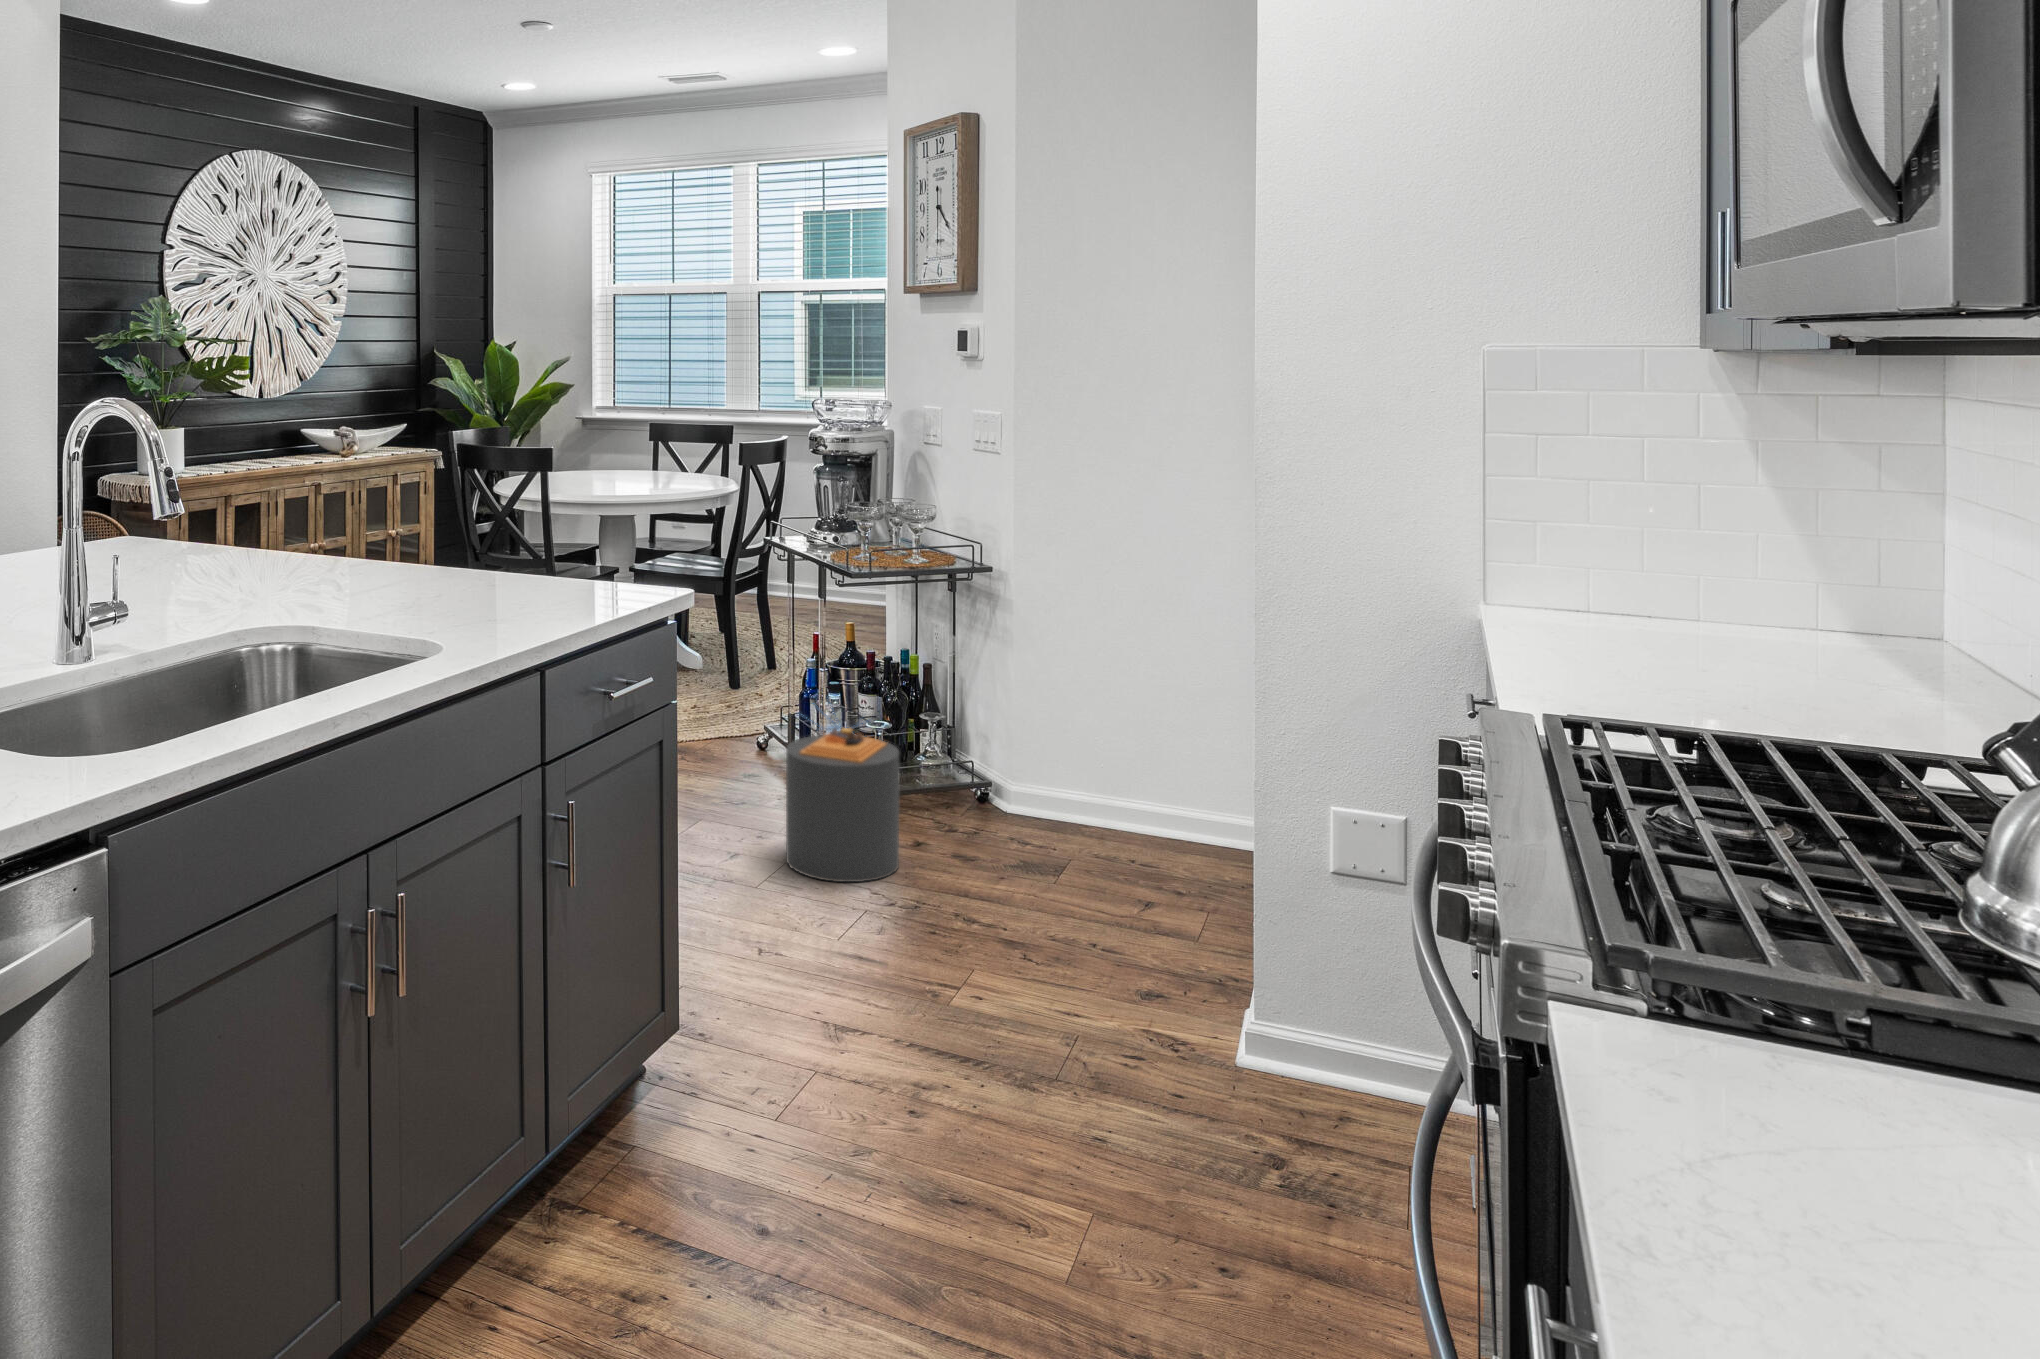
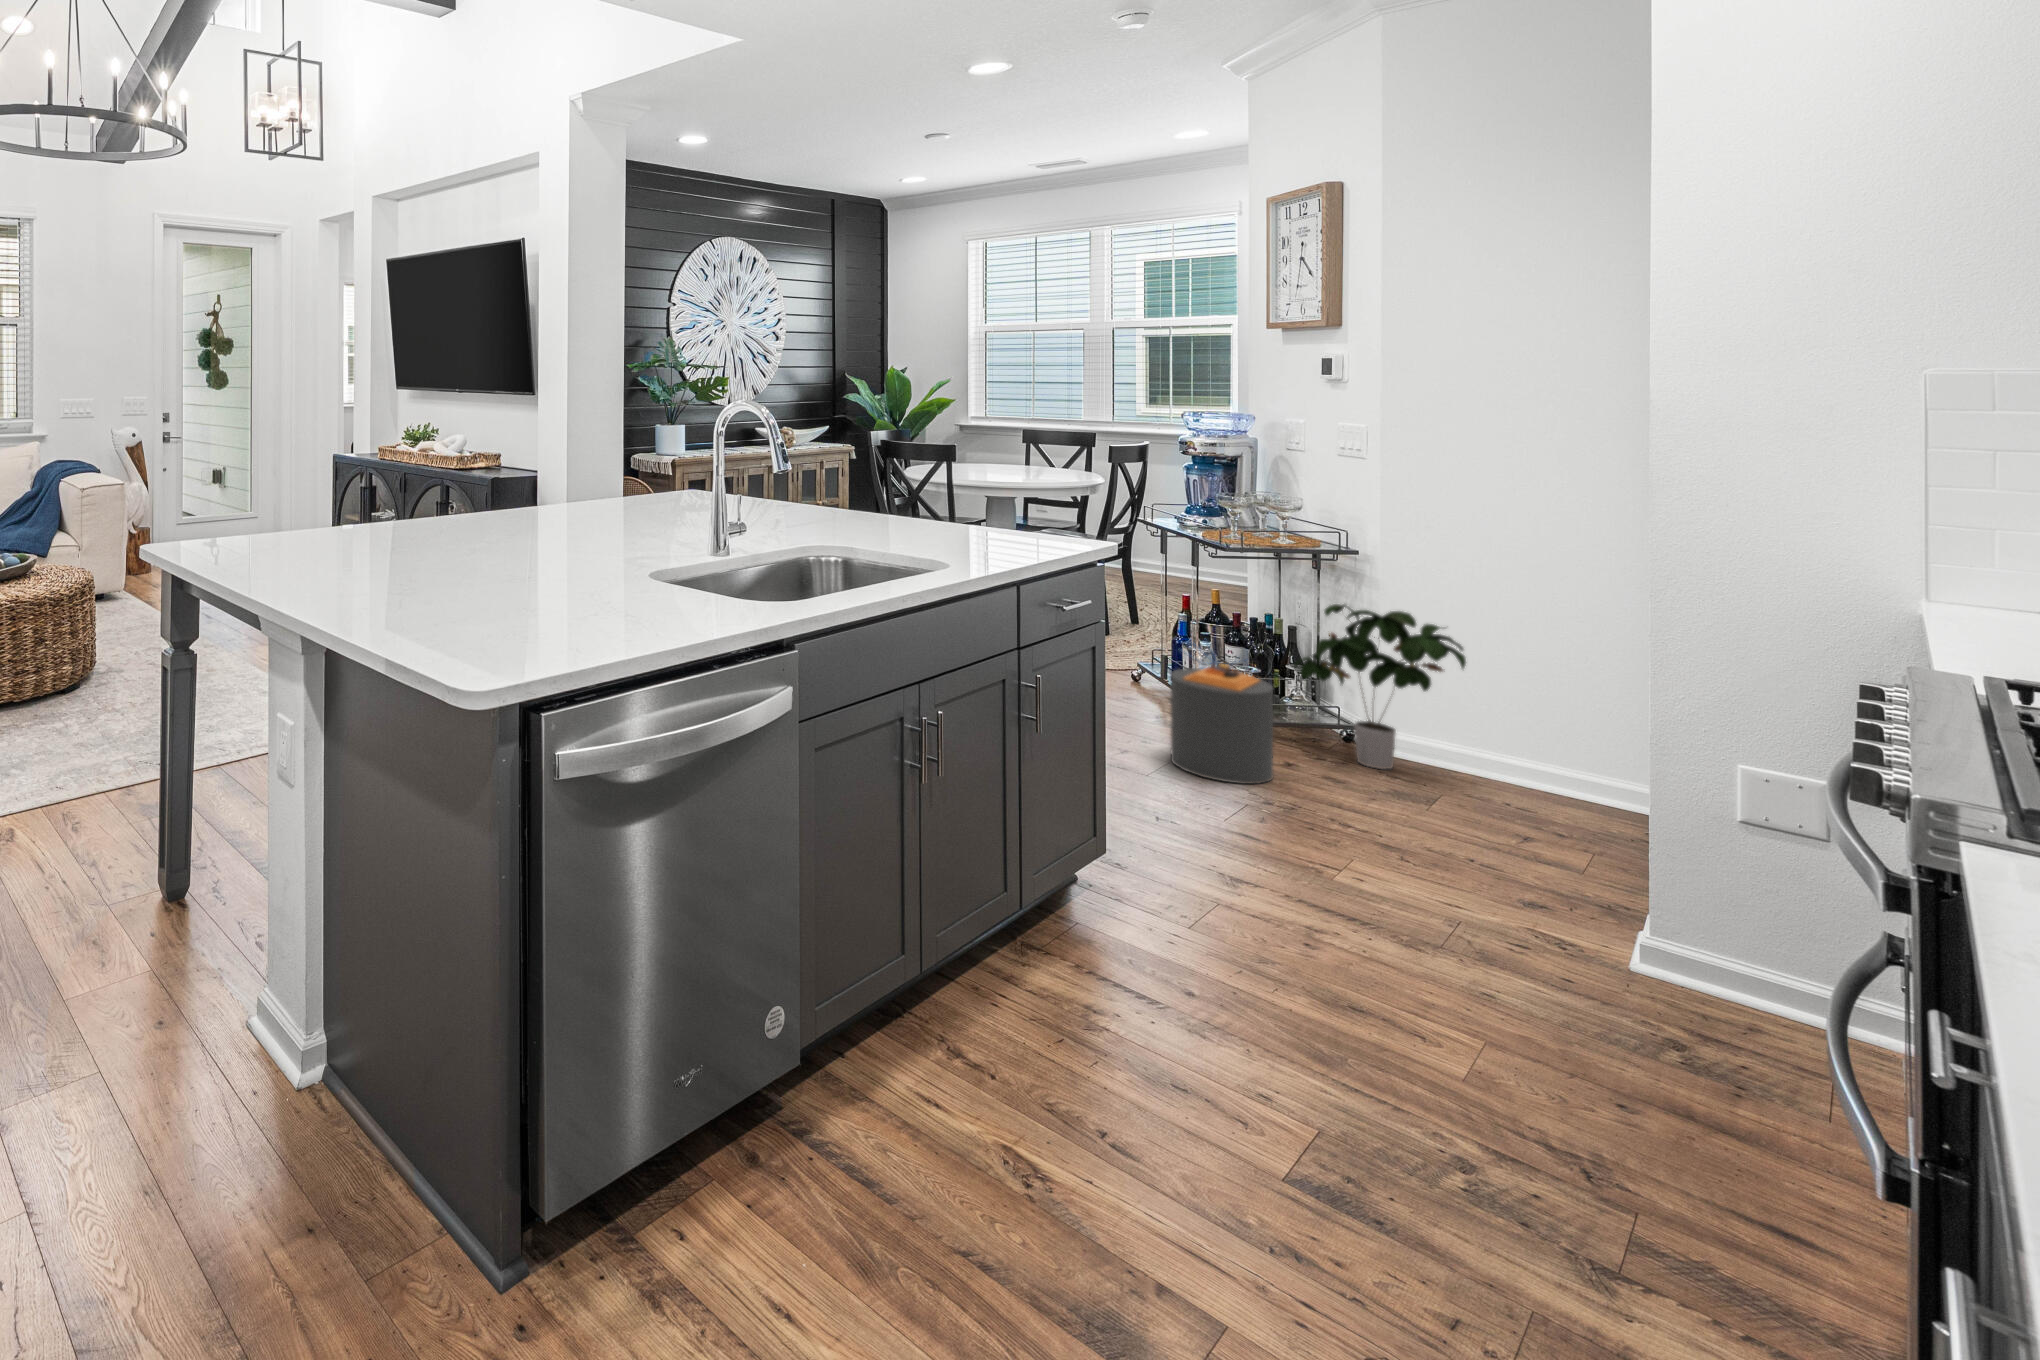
potted plant: none [926,635,1096,836] -> present [1294,604,1466,769]

